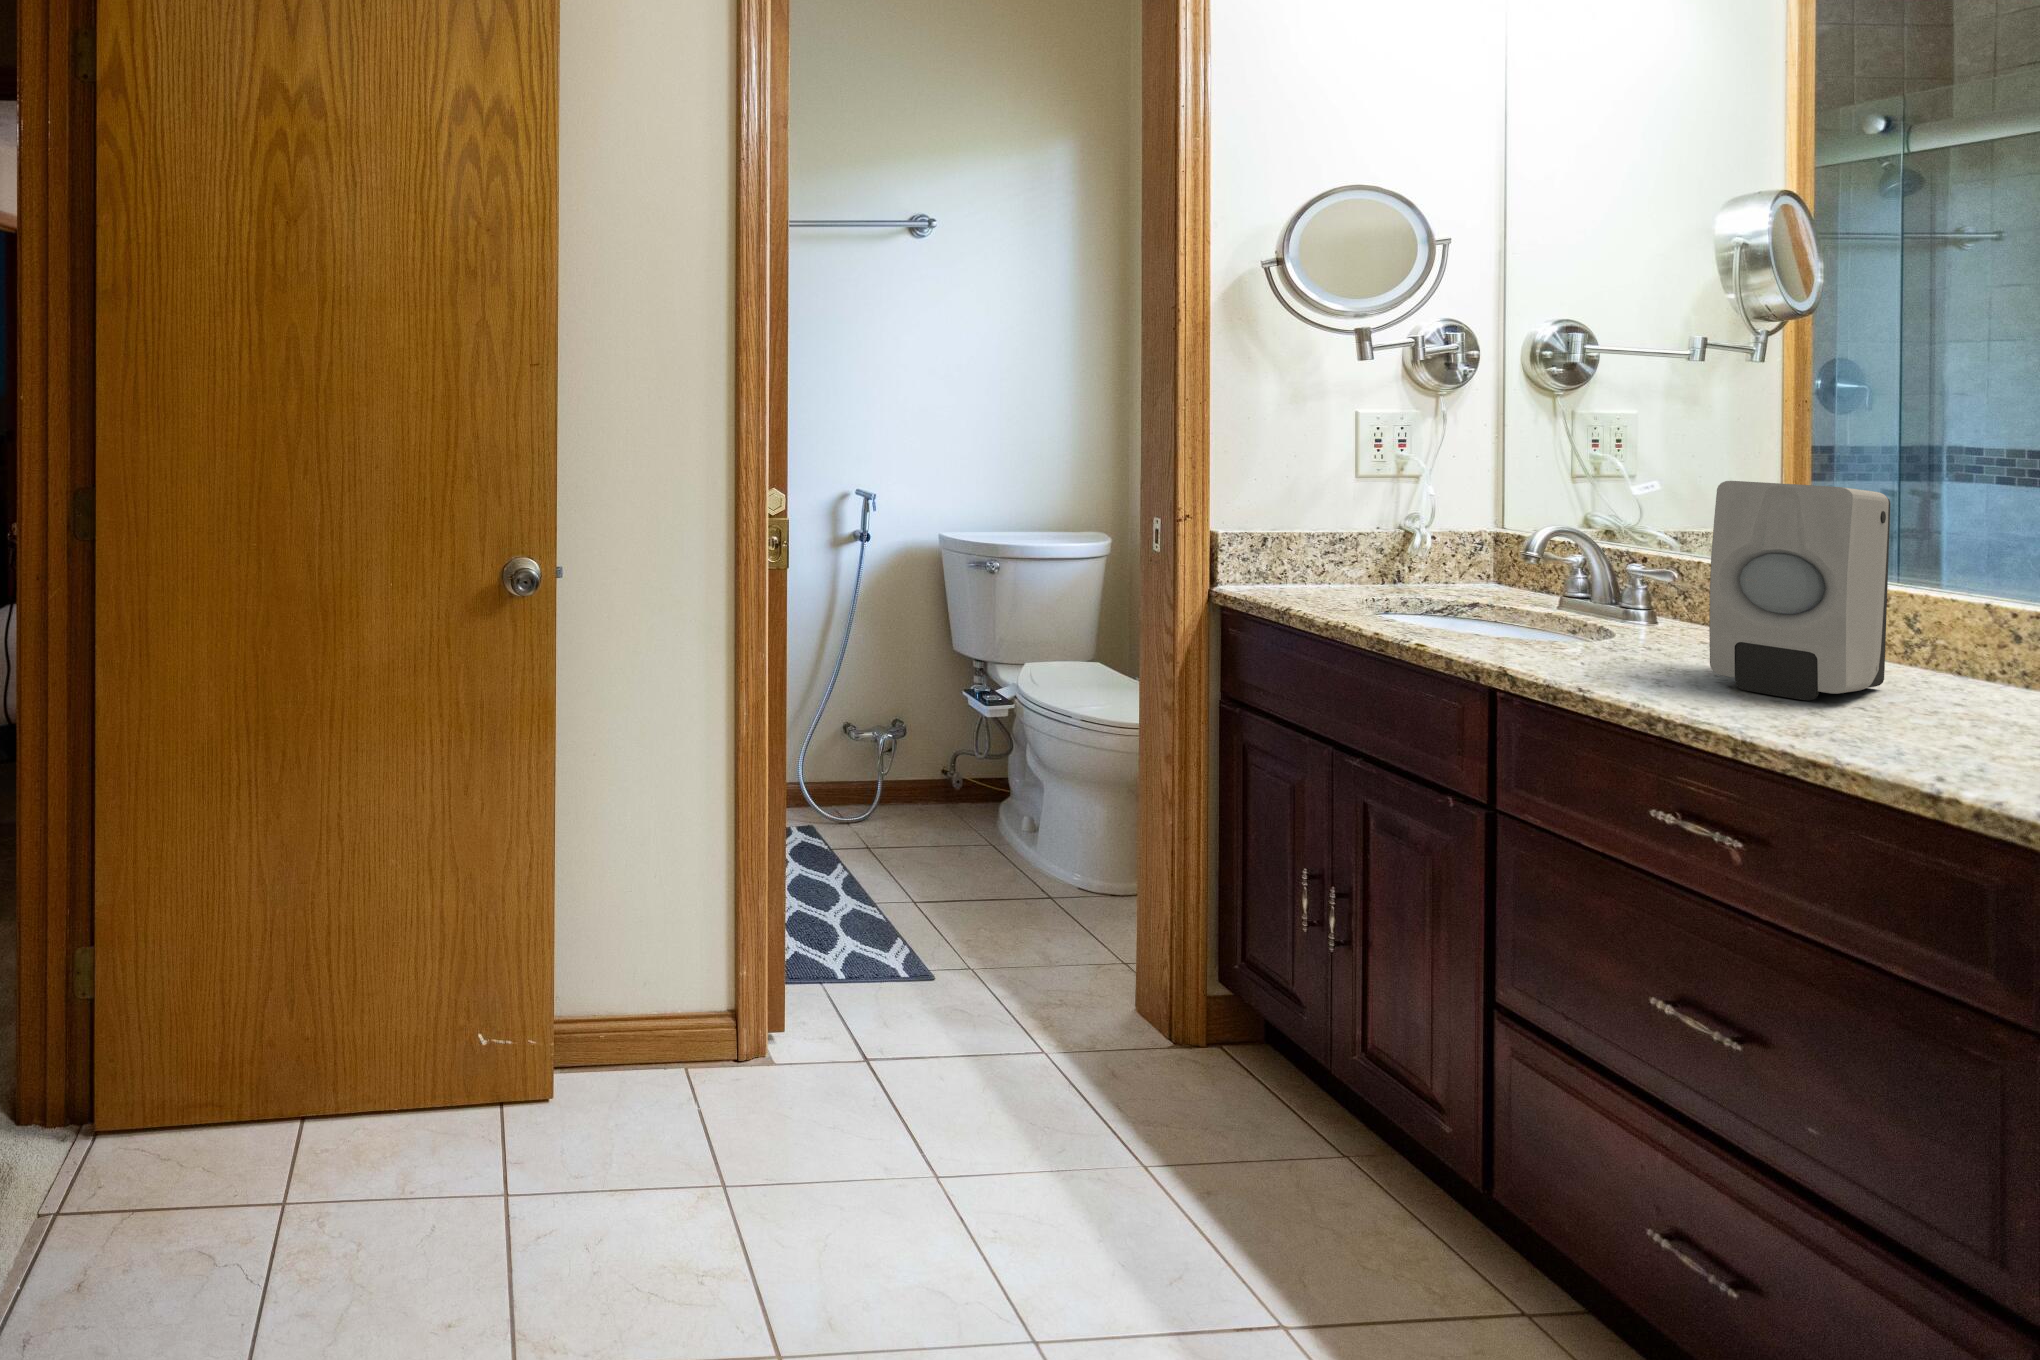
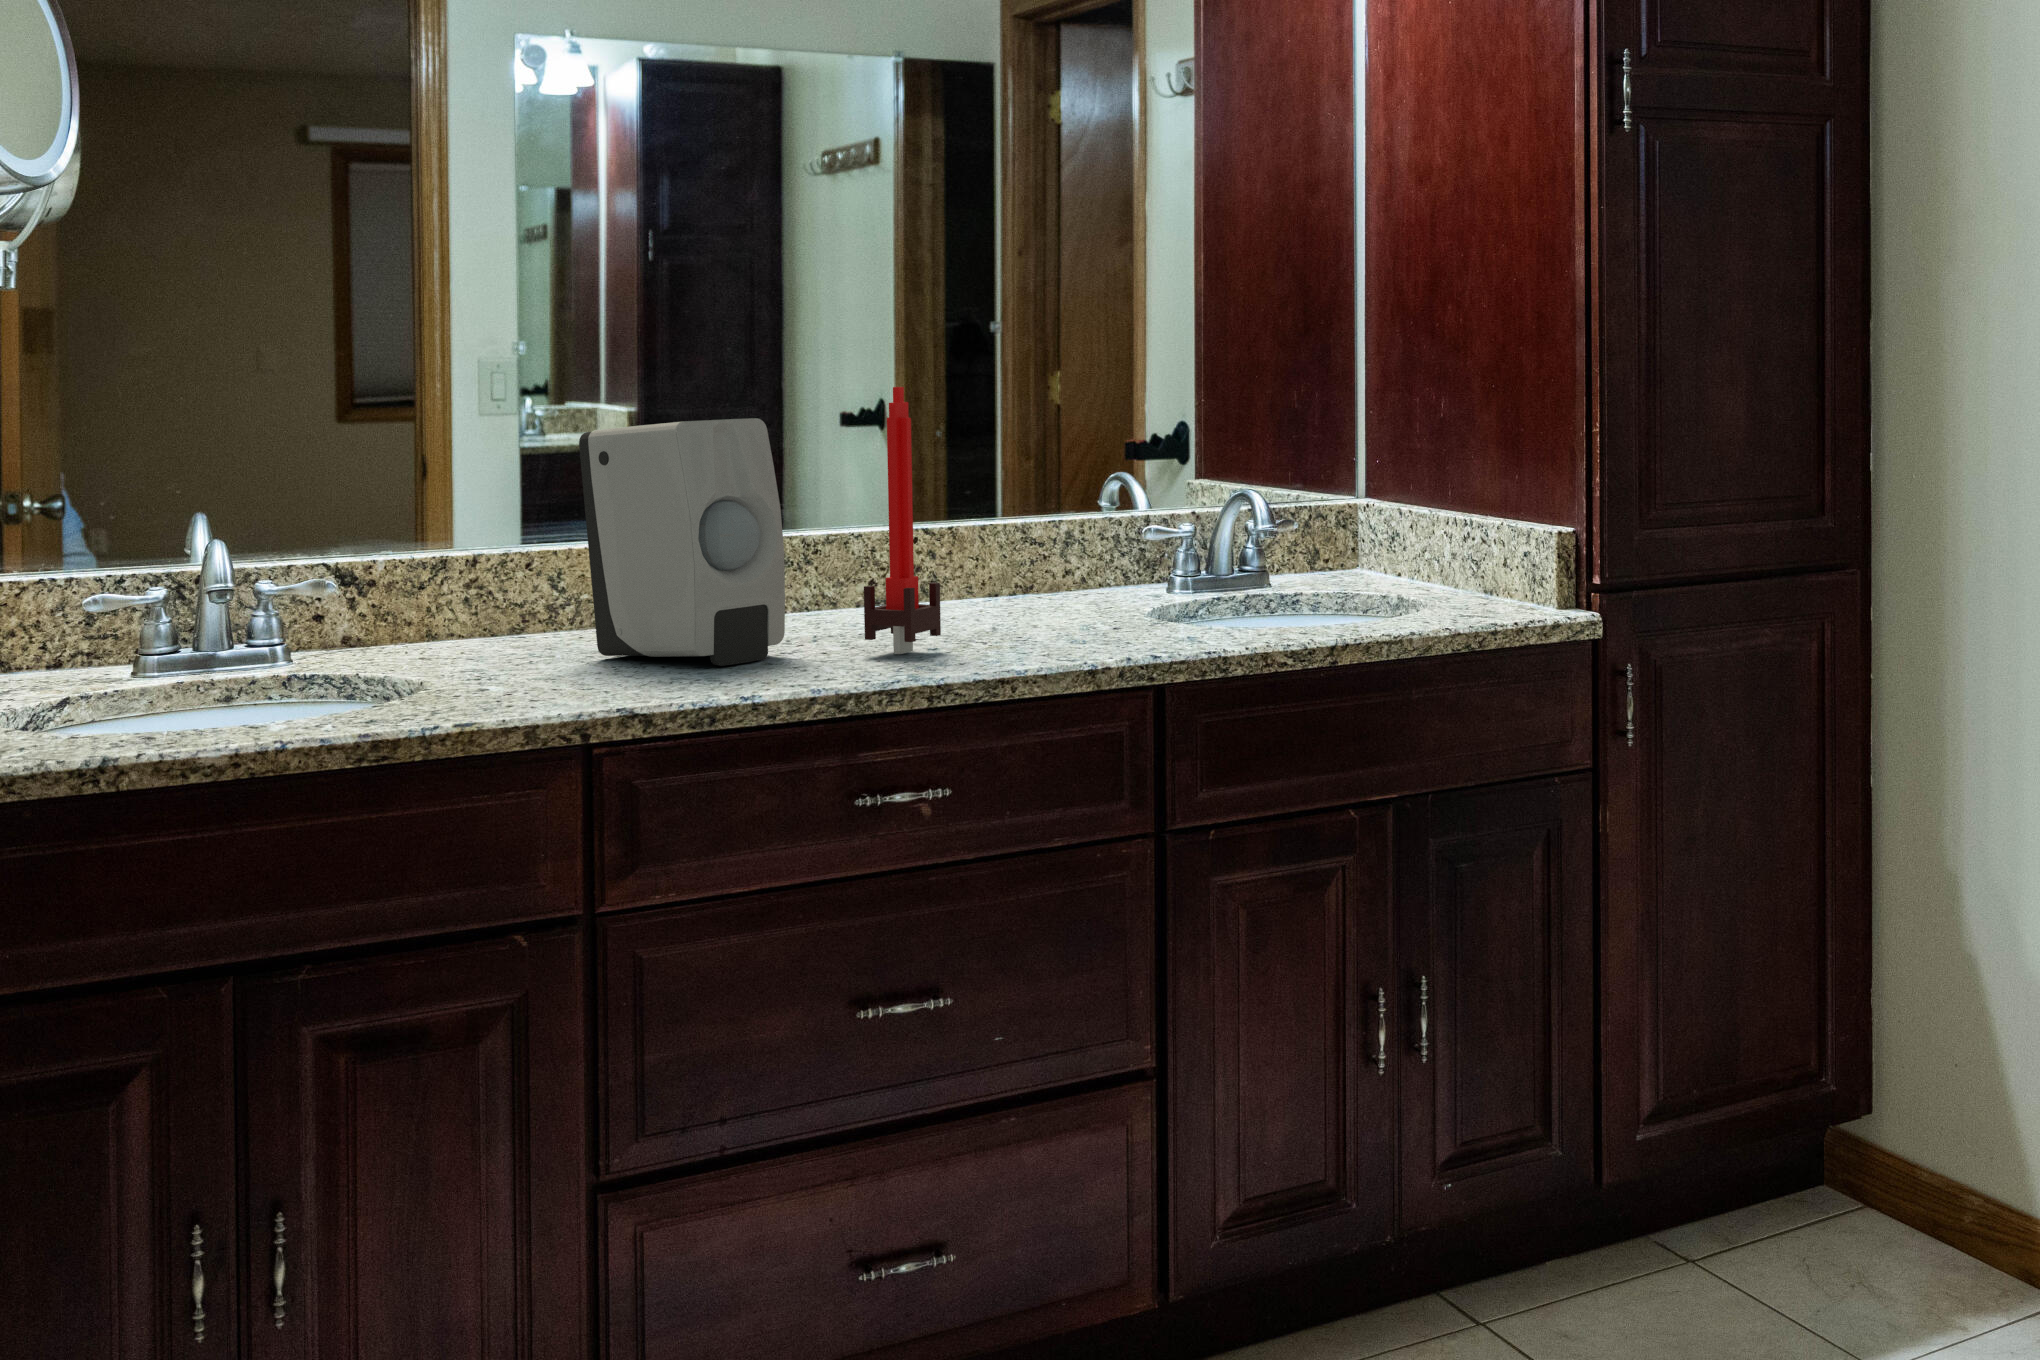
candle: none [1878,468,1963,739] -> present [864,387,941,654]

